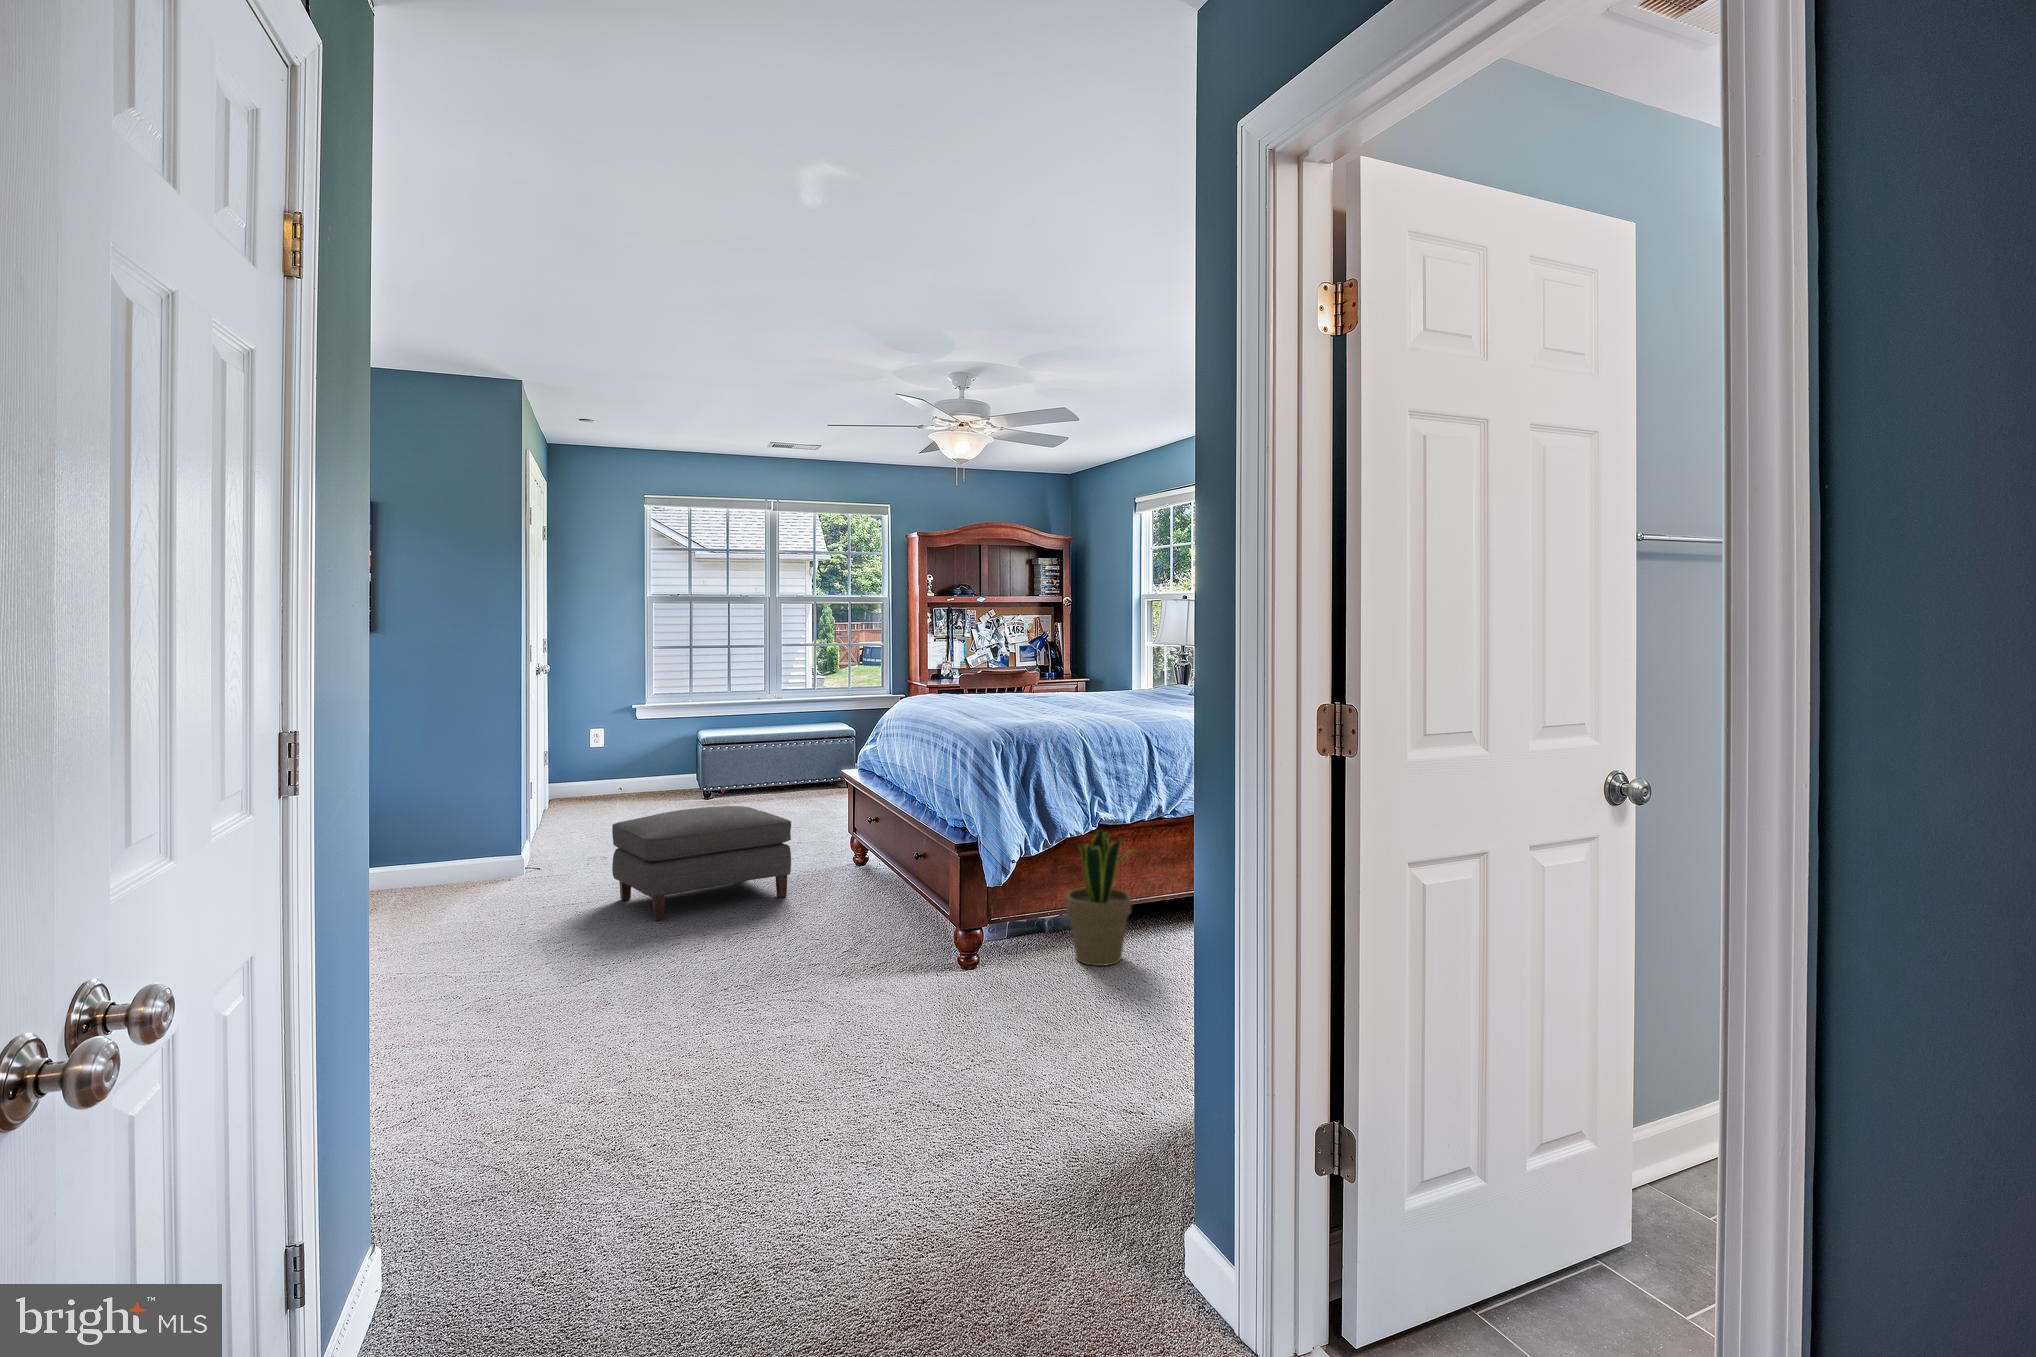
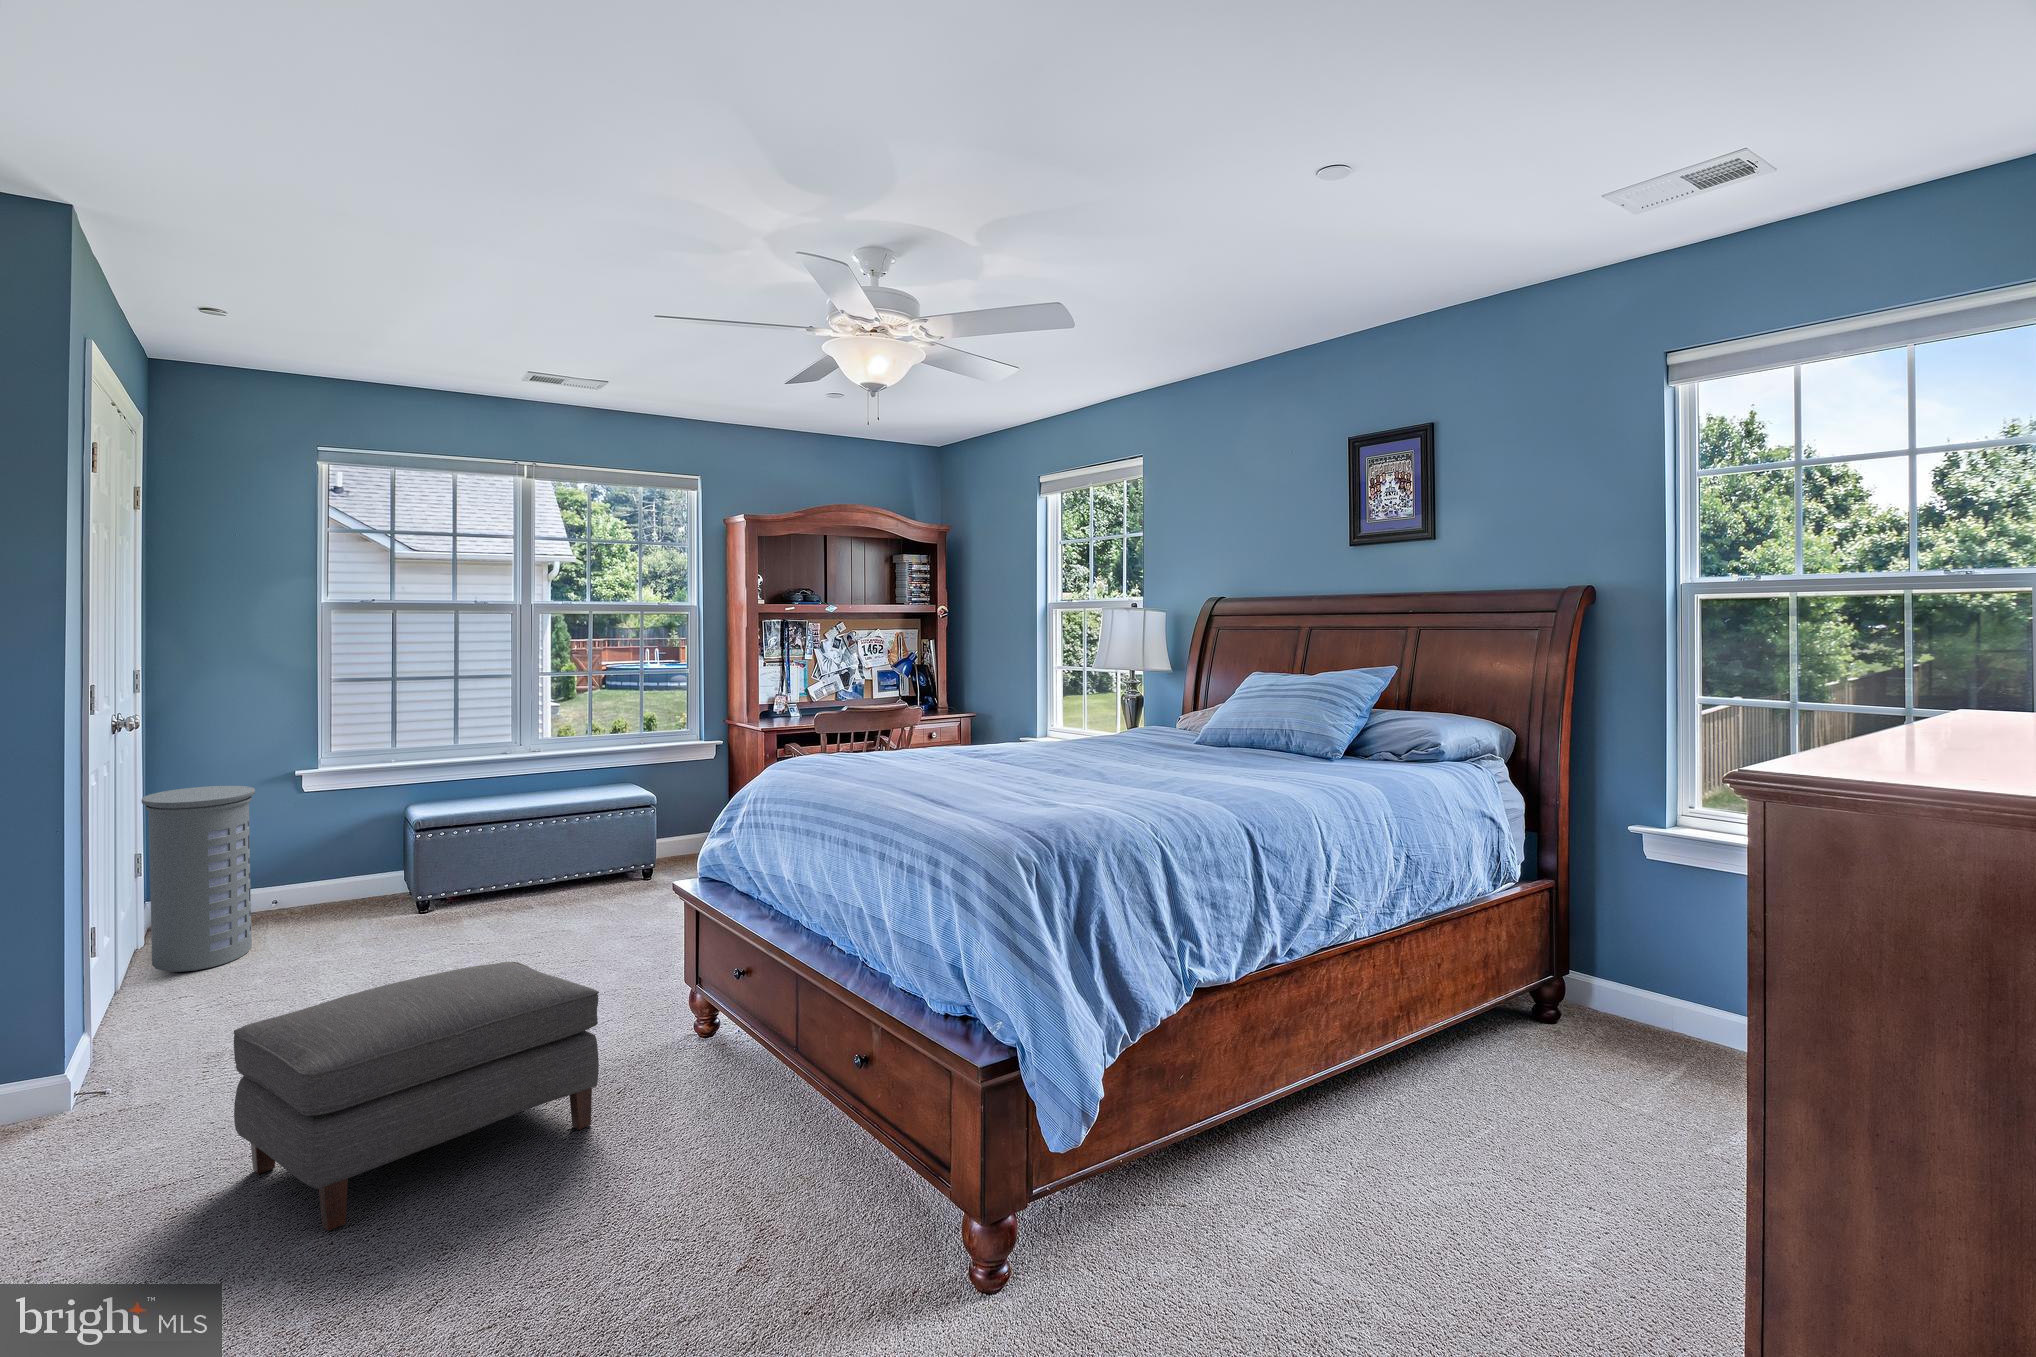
laundry hamper: none [552,713,612,822] -> present [142,786,255,972]
potted plant: present [1066,830,1139,966] -> none [1154,999,1280,1260]

